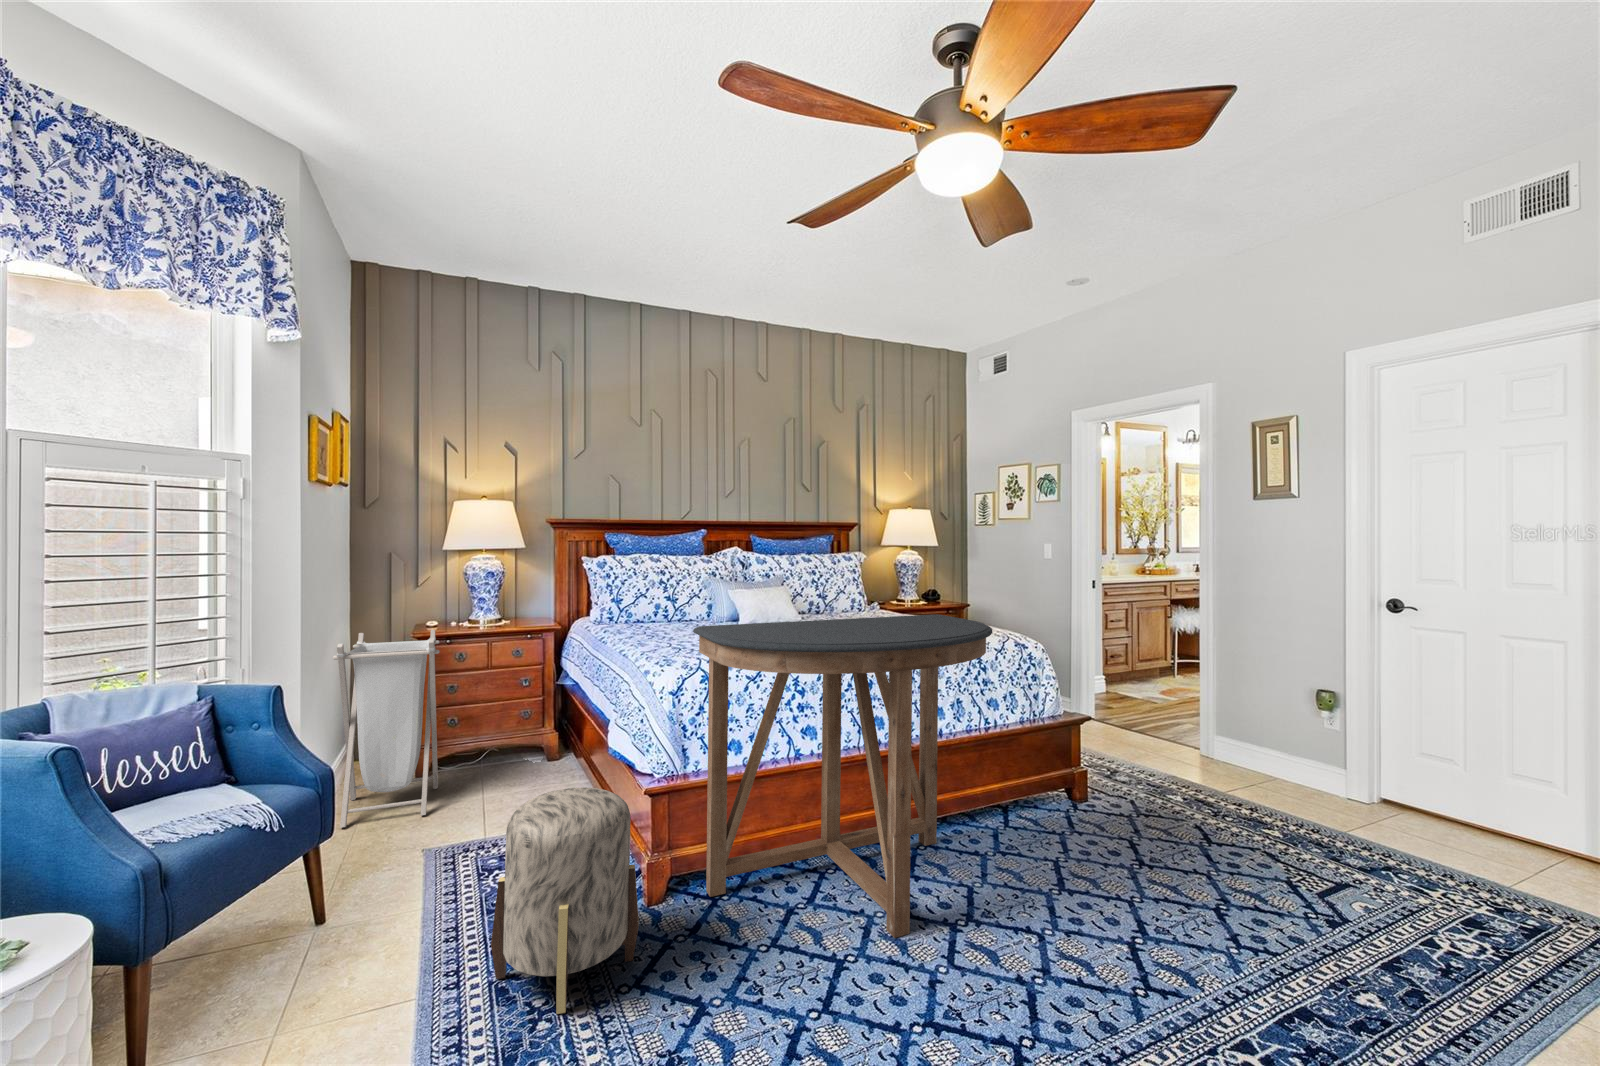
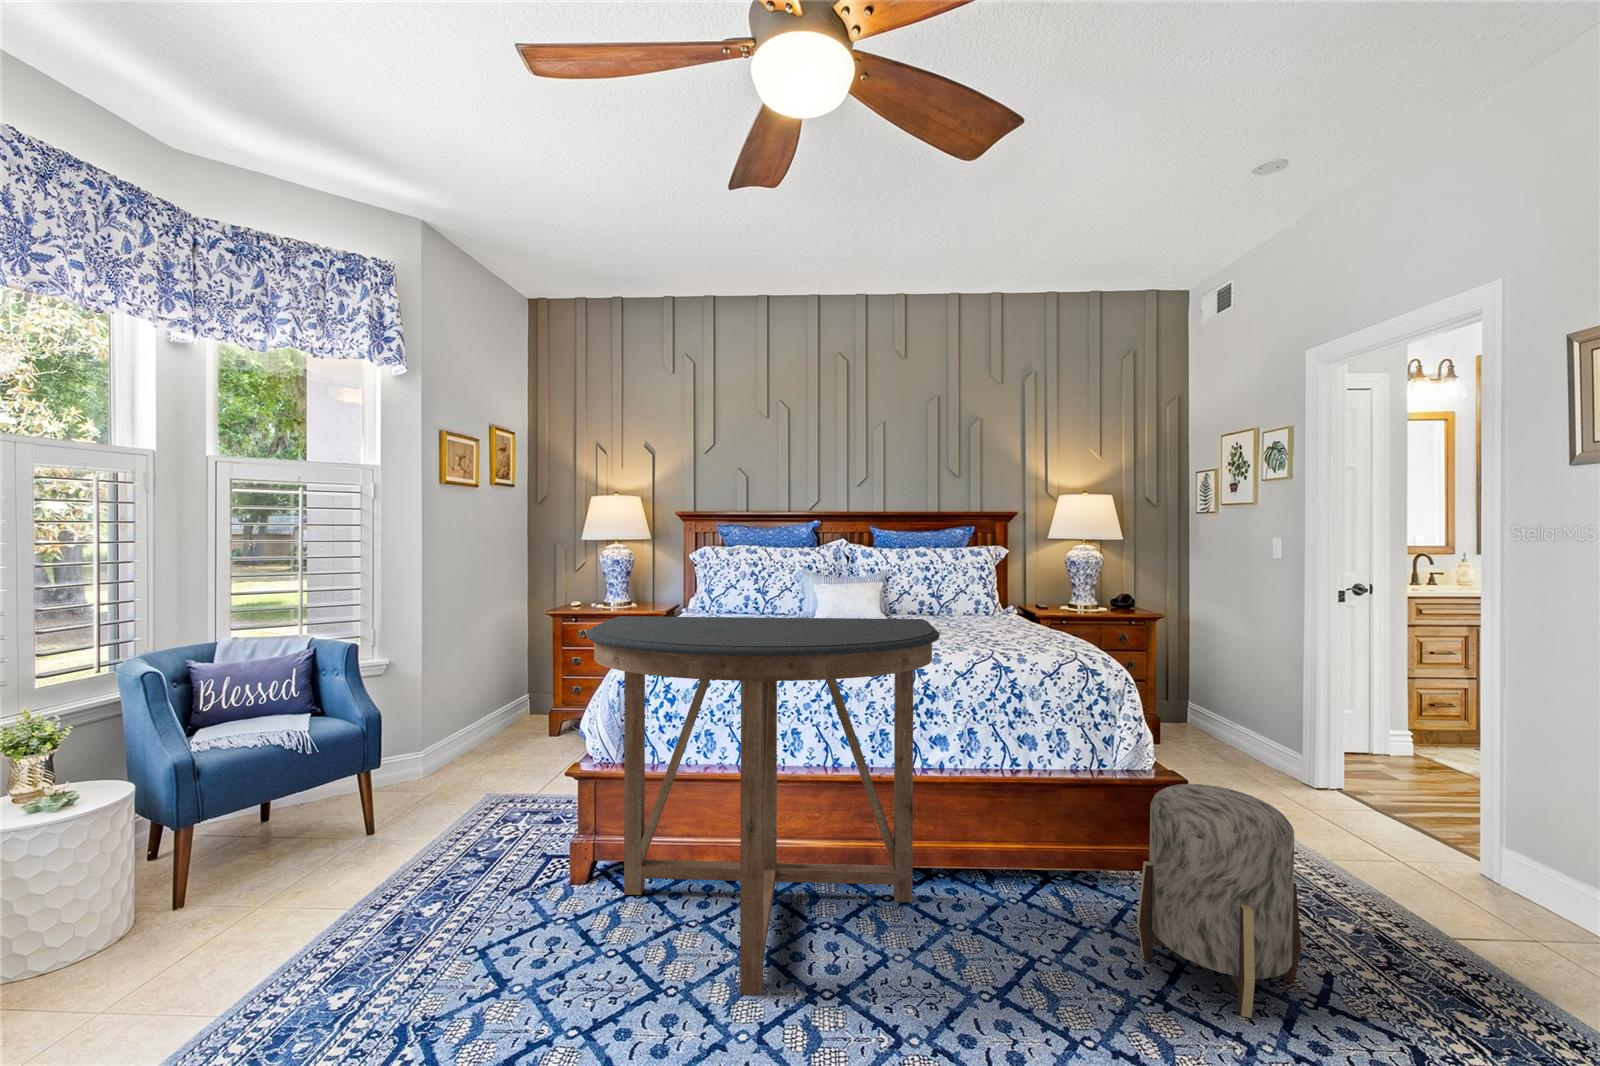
laundry hamper: present [333,630,440,828] -> none [448,609,546,767]
ottoman: present [491,787,639,1014] -> present [1137,784,1301,1018]

